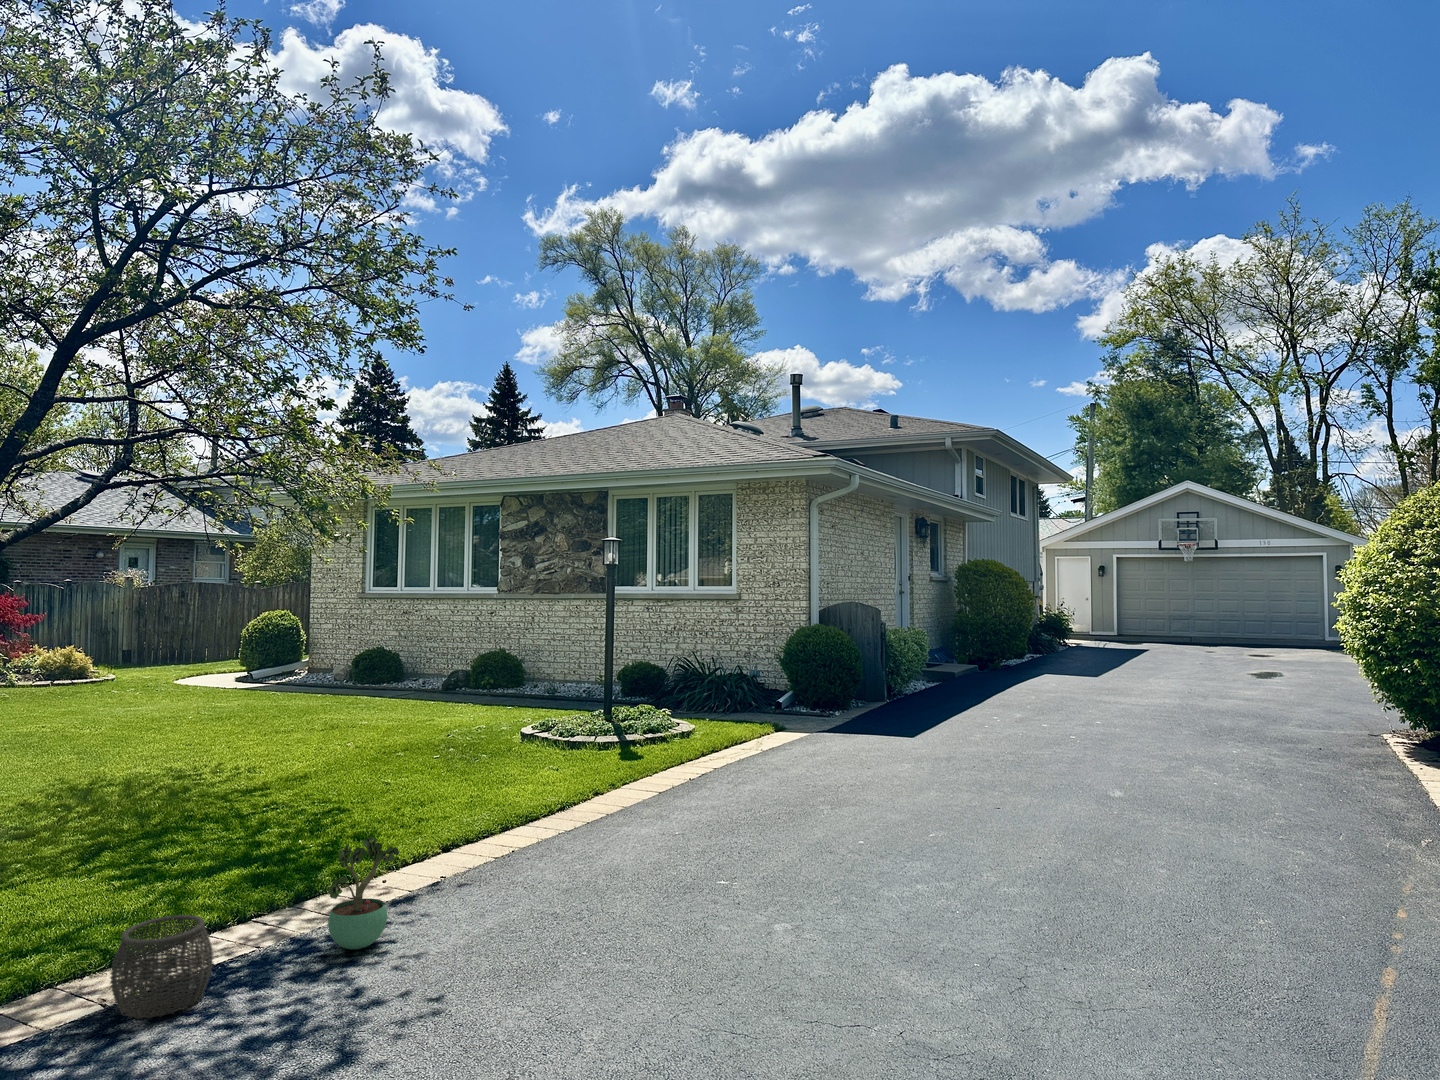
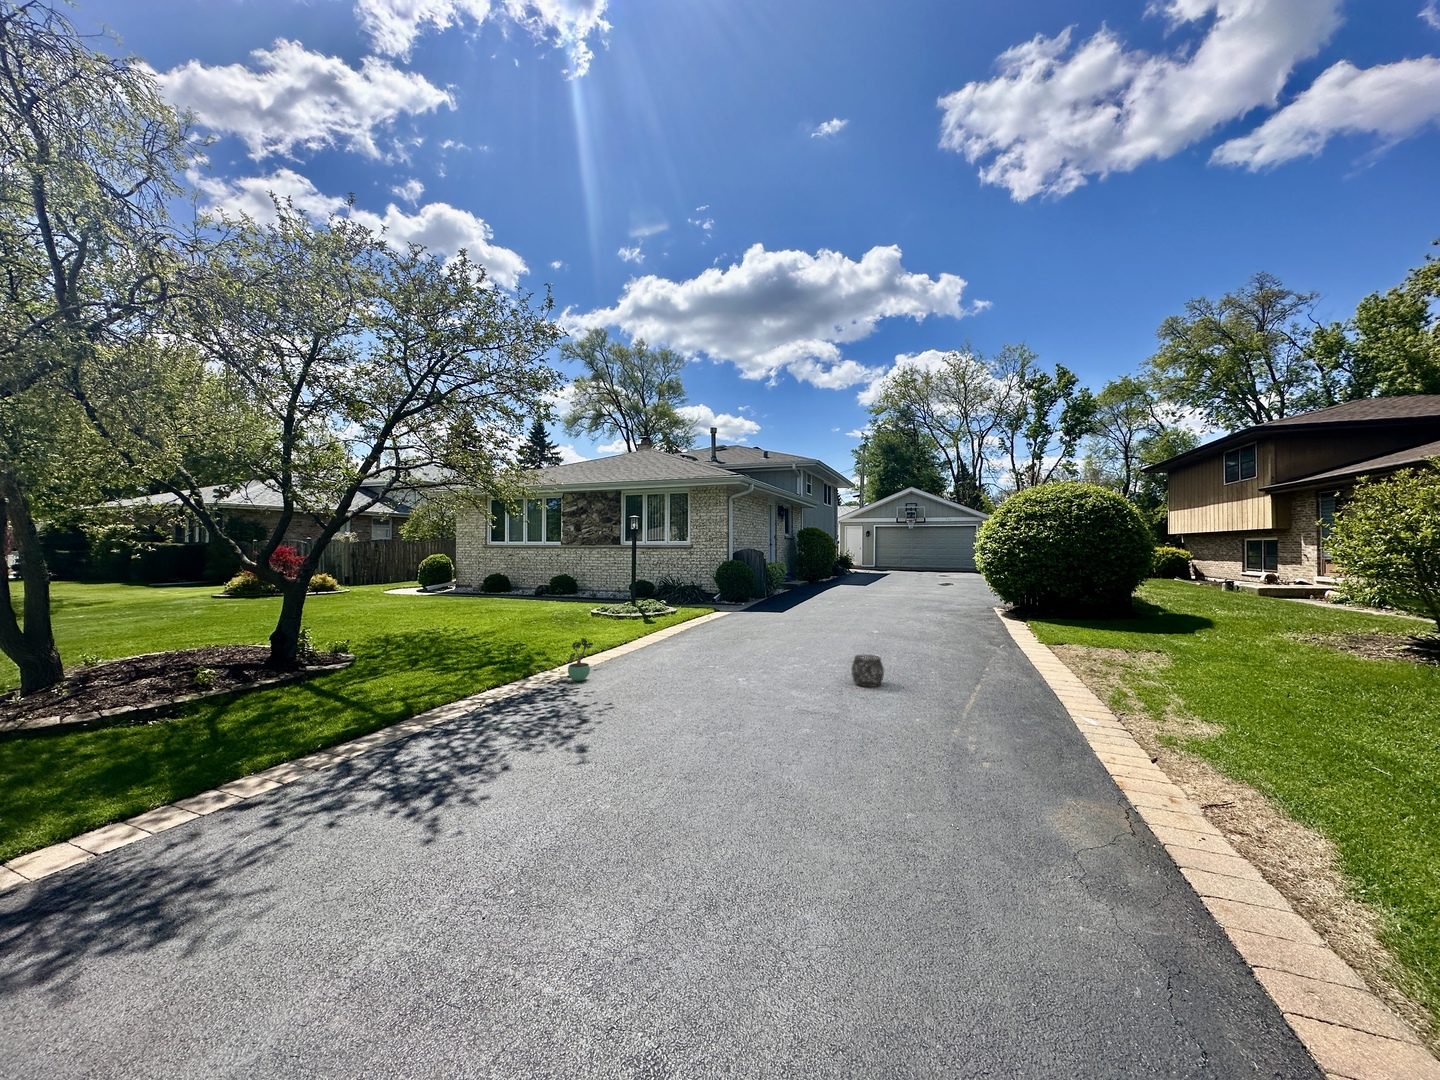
woven basket: present [110,915,213,1019] -> present [852,655,884,687]

